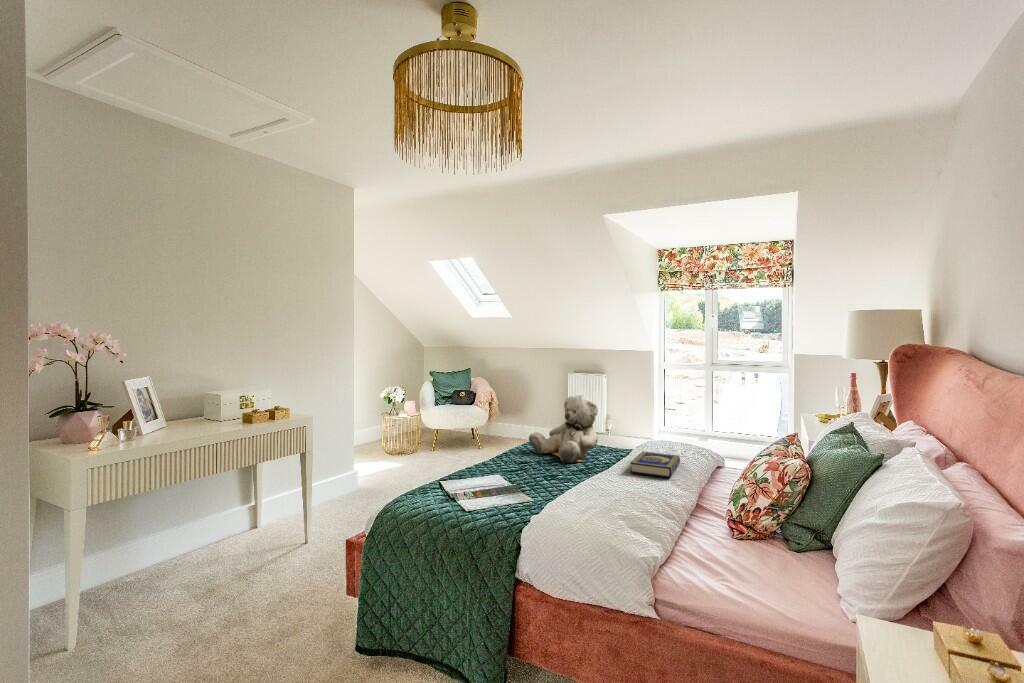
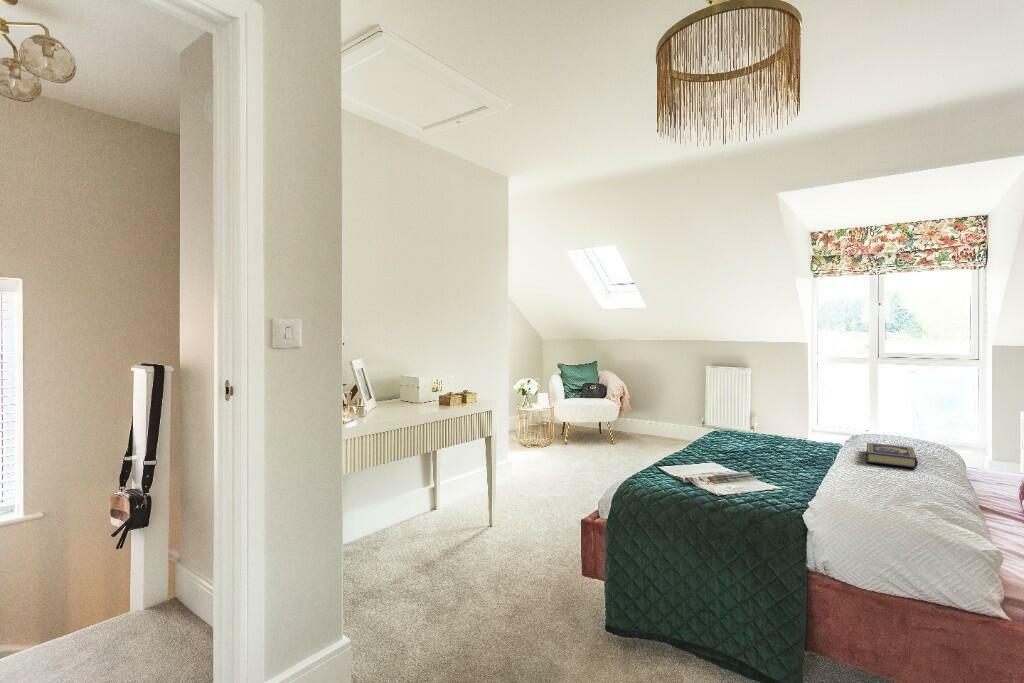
teddy bear: present [529,395,598,463] -> none [722,386,800,454]

